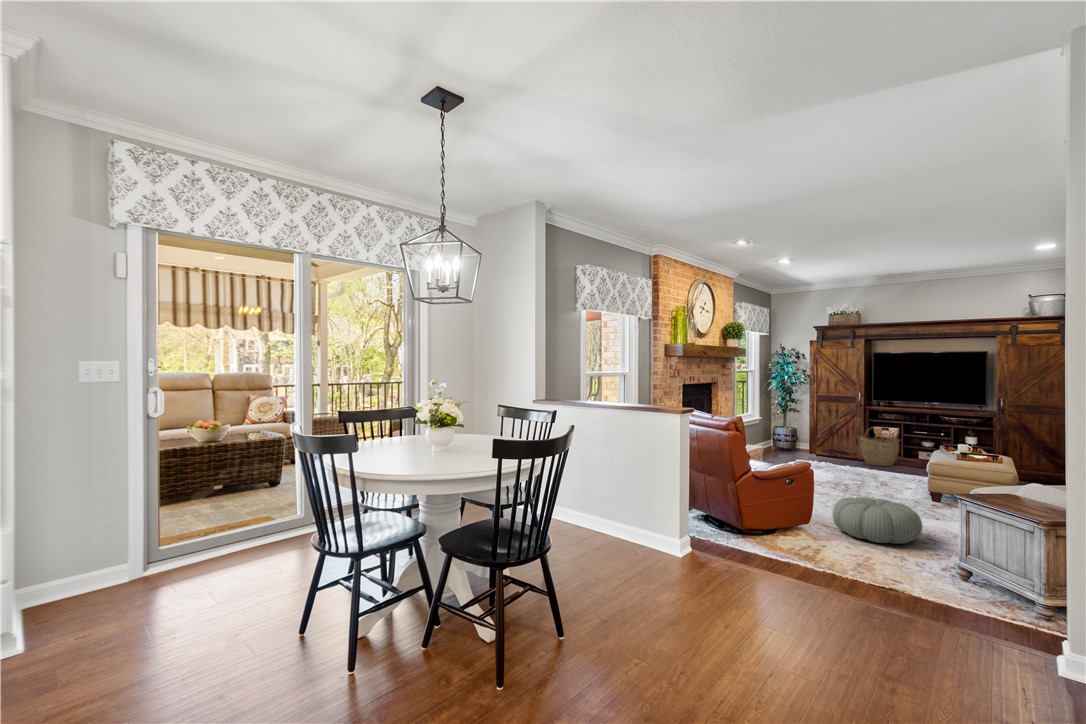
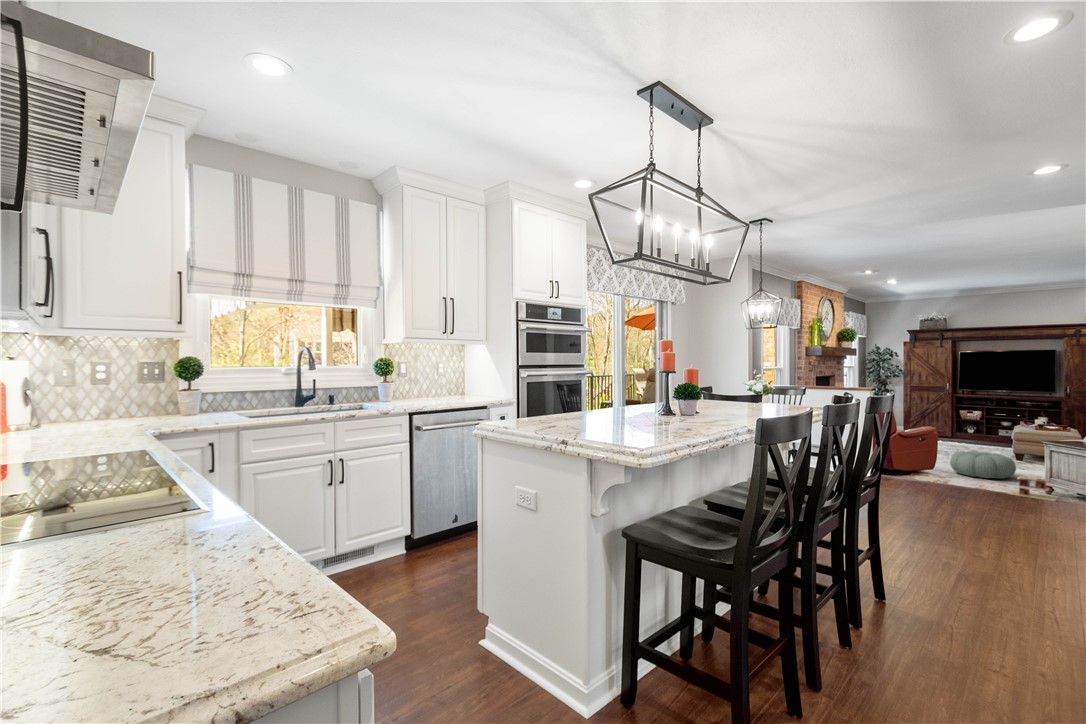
woven basket: present [860,429,899,466] -> none [949,411,983,441]
toy house: none [898,553,980,605] -> present [1008,476,1058,501]

